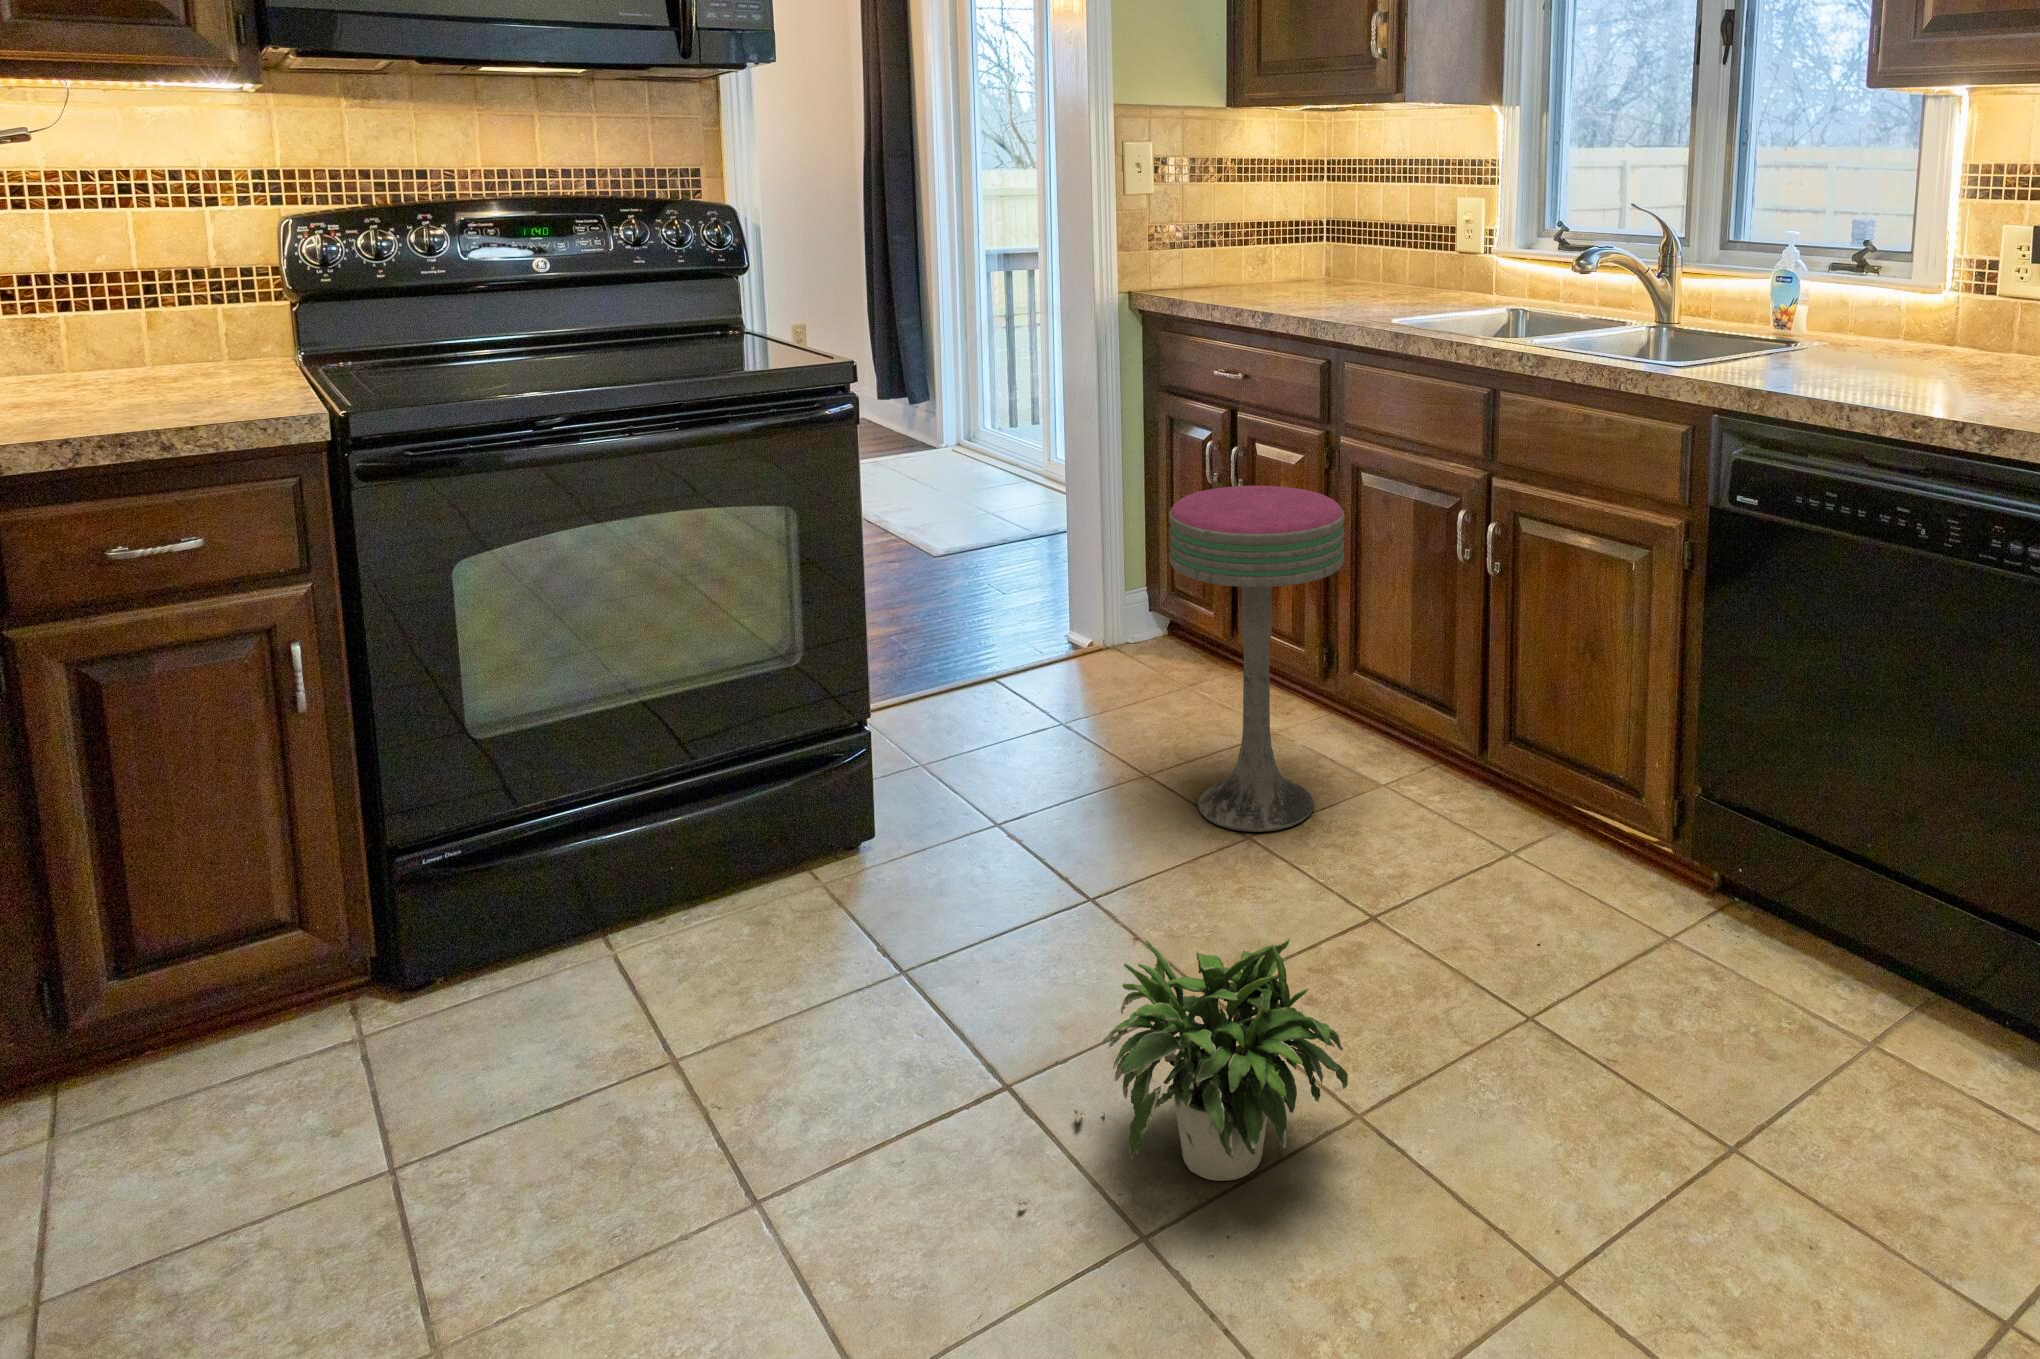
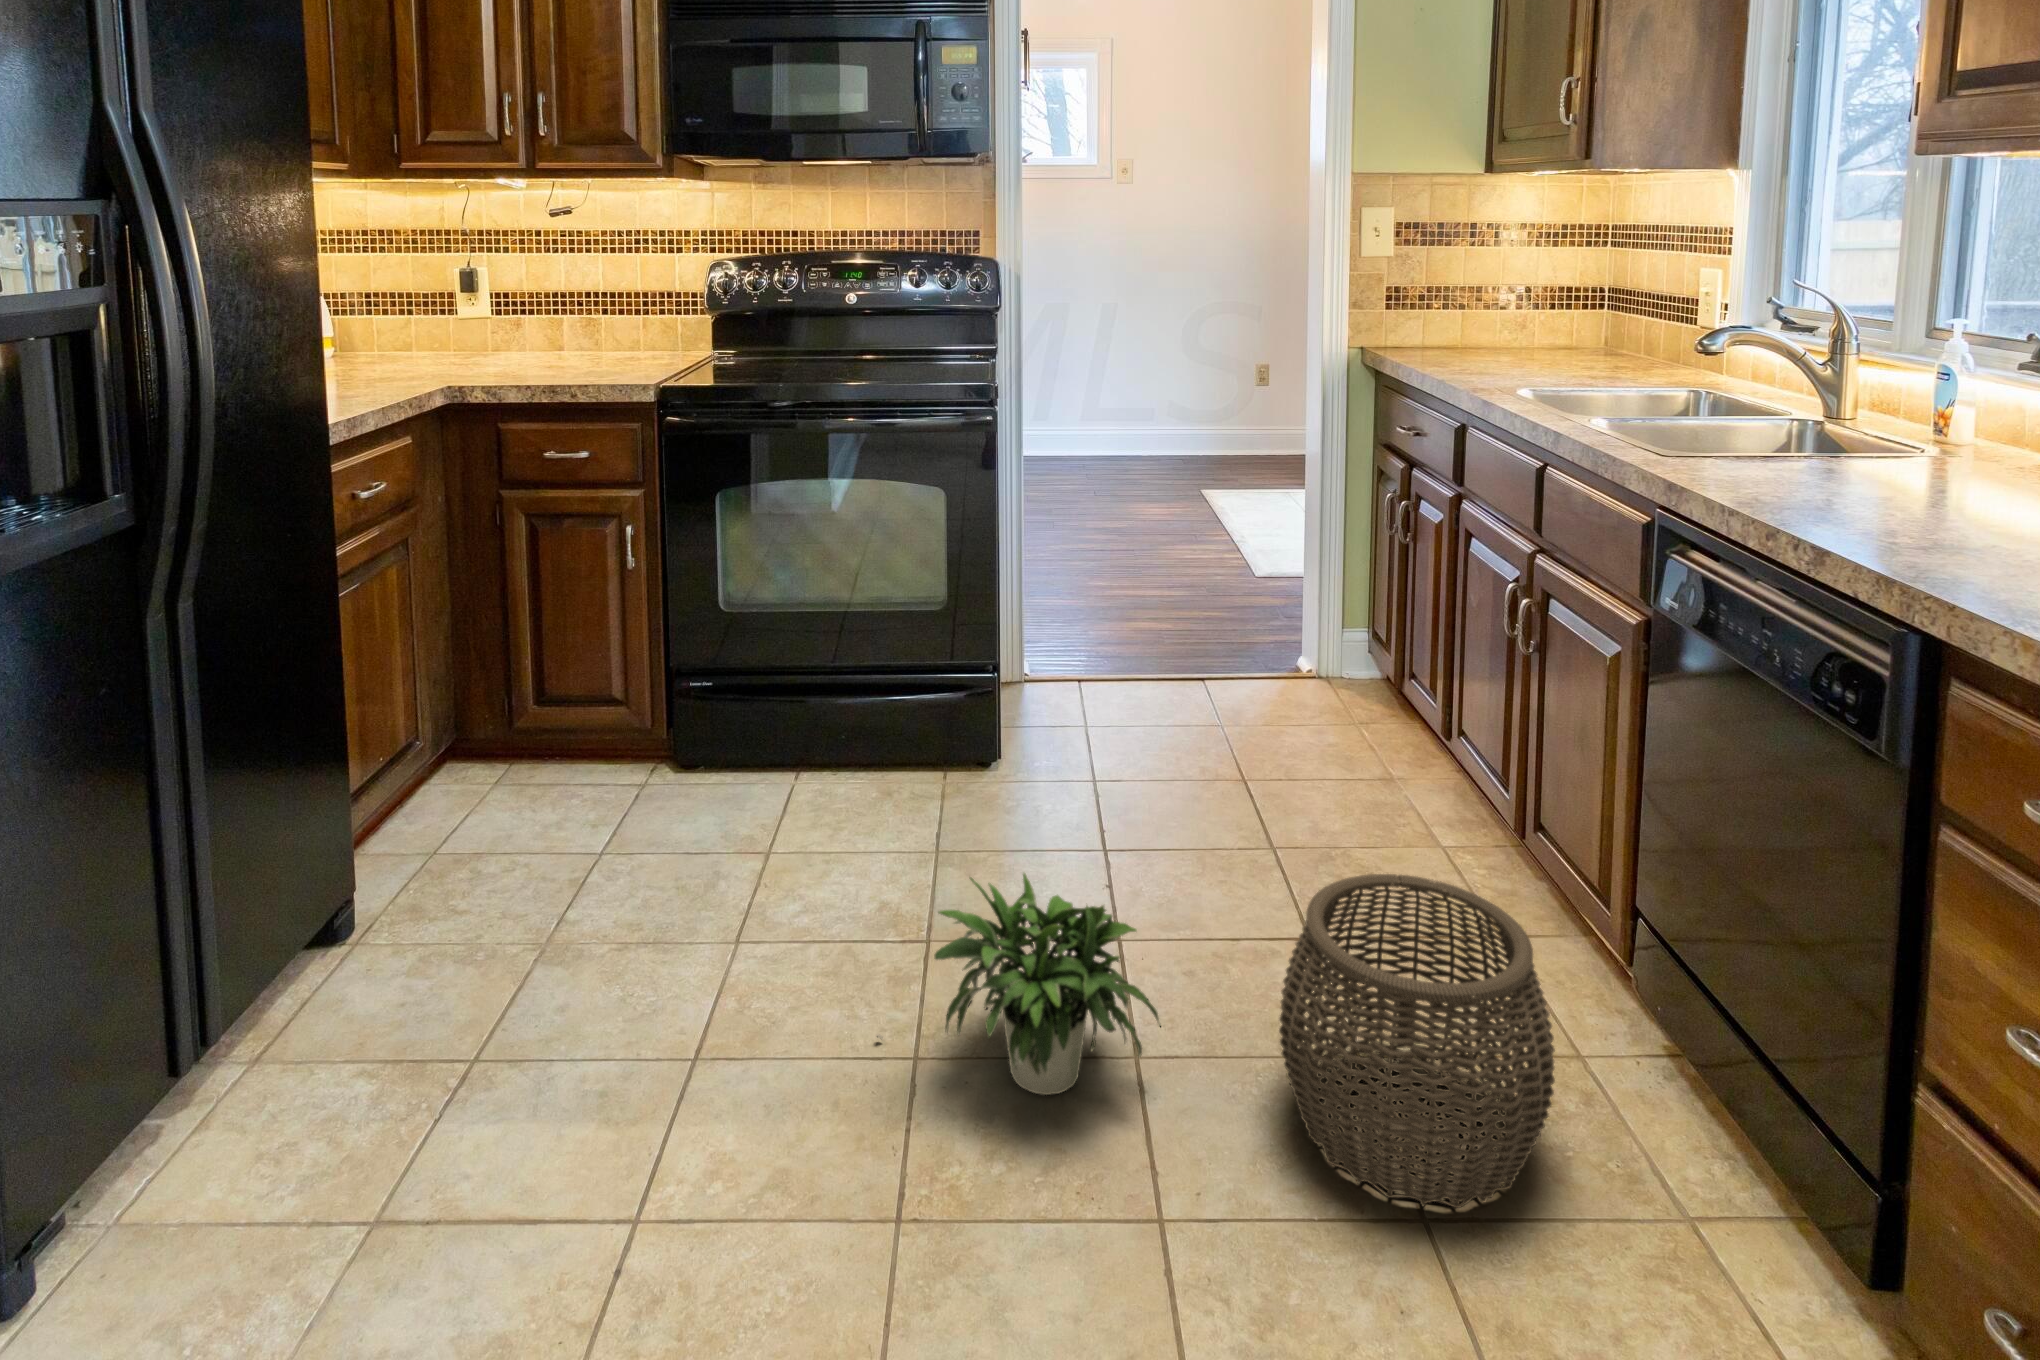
bar stool: present [1169,486,1344,832] -> none [1251,526,1421,852]
woven basket: none [1434,809,1697,1117] -> present [1279,874,1555,1208]

